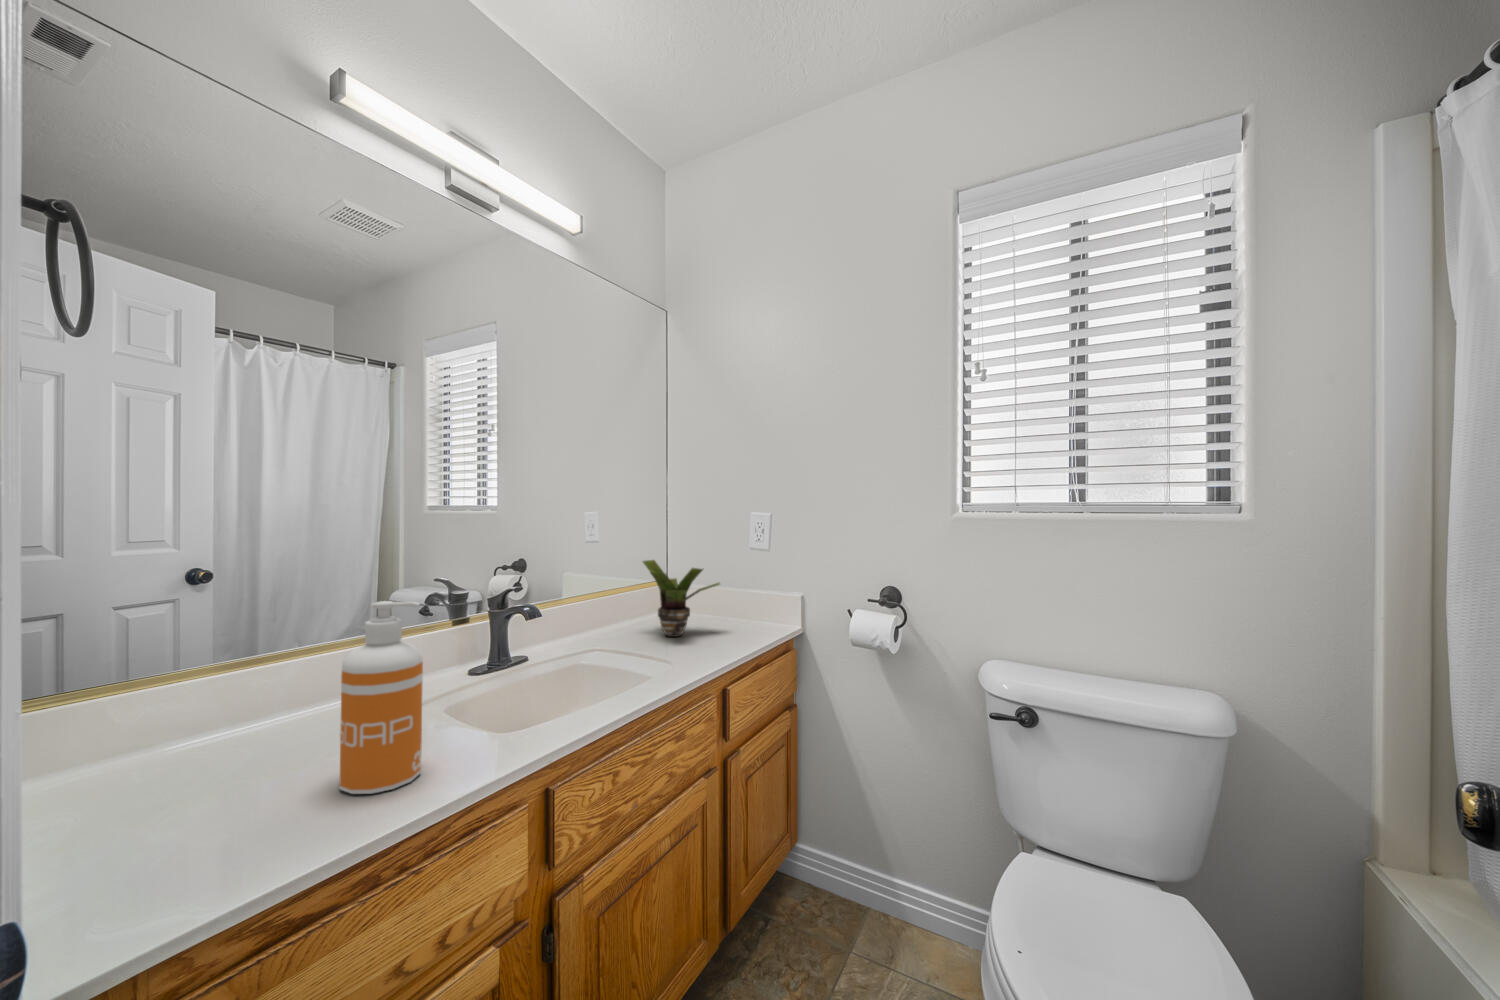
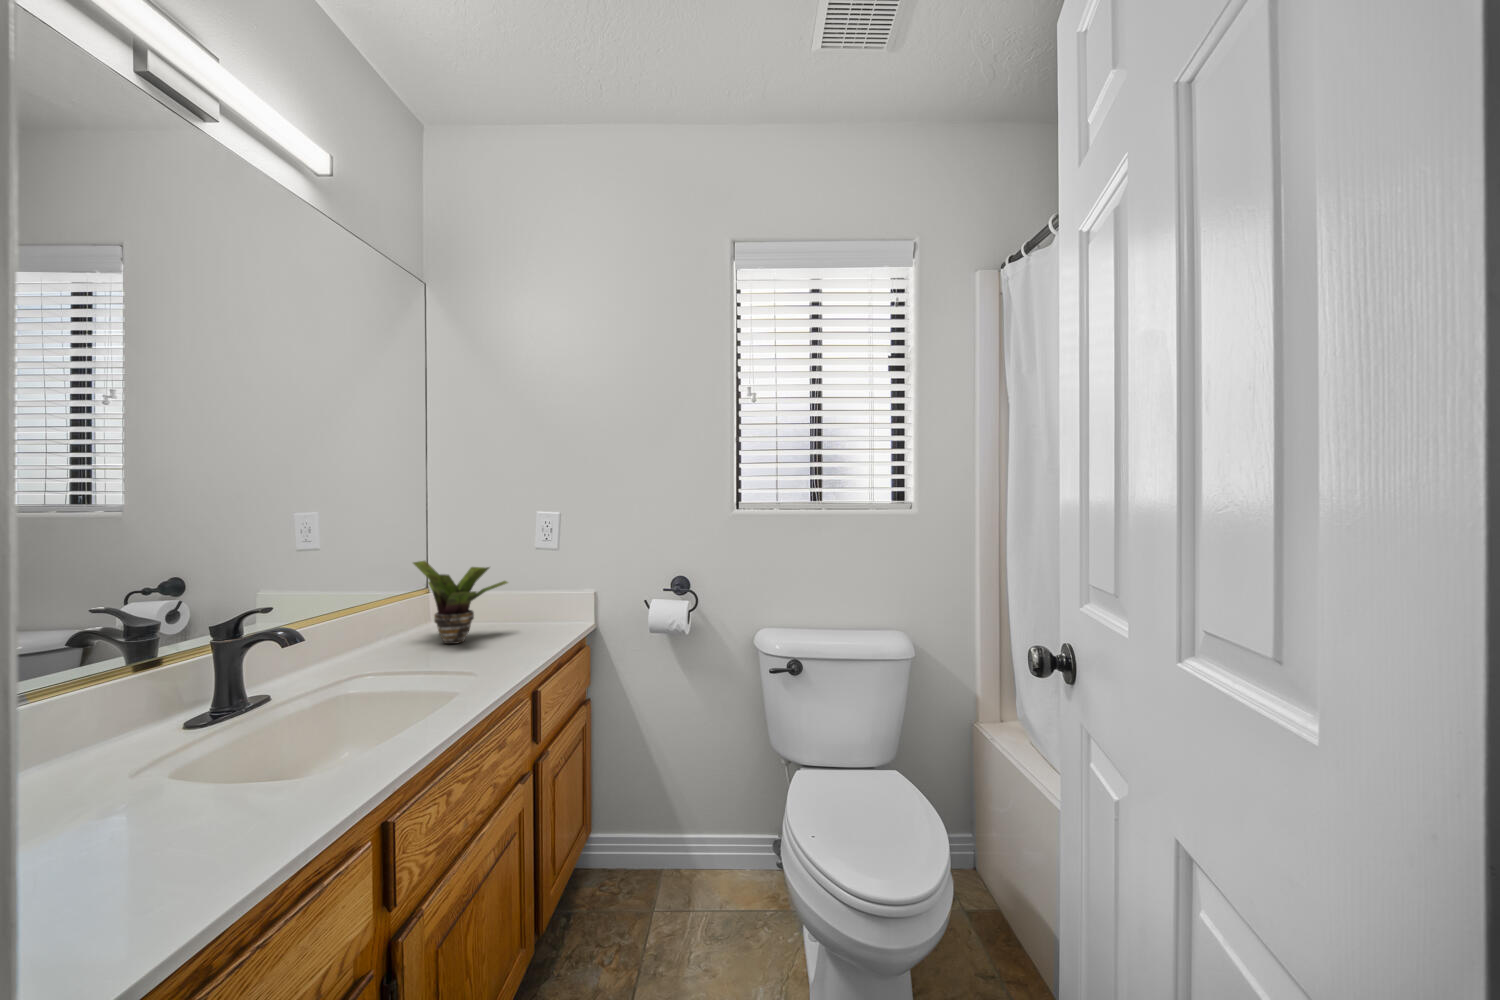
soap dispenser: present [339,601,423,794] -> none [102,624,229,880]

